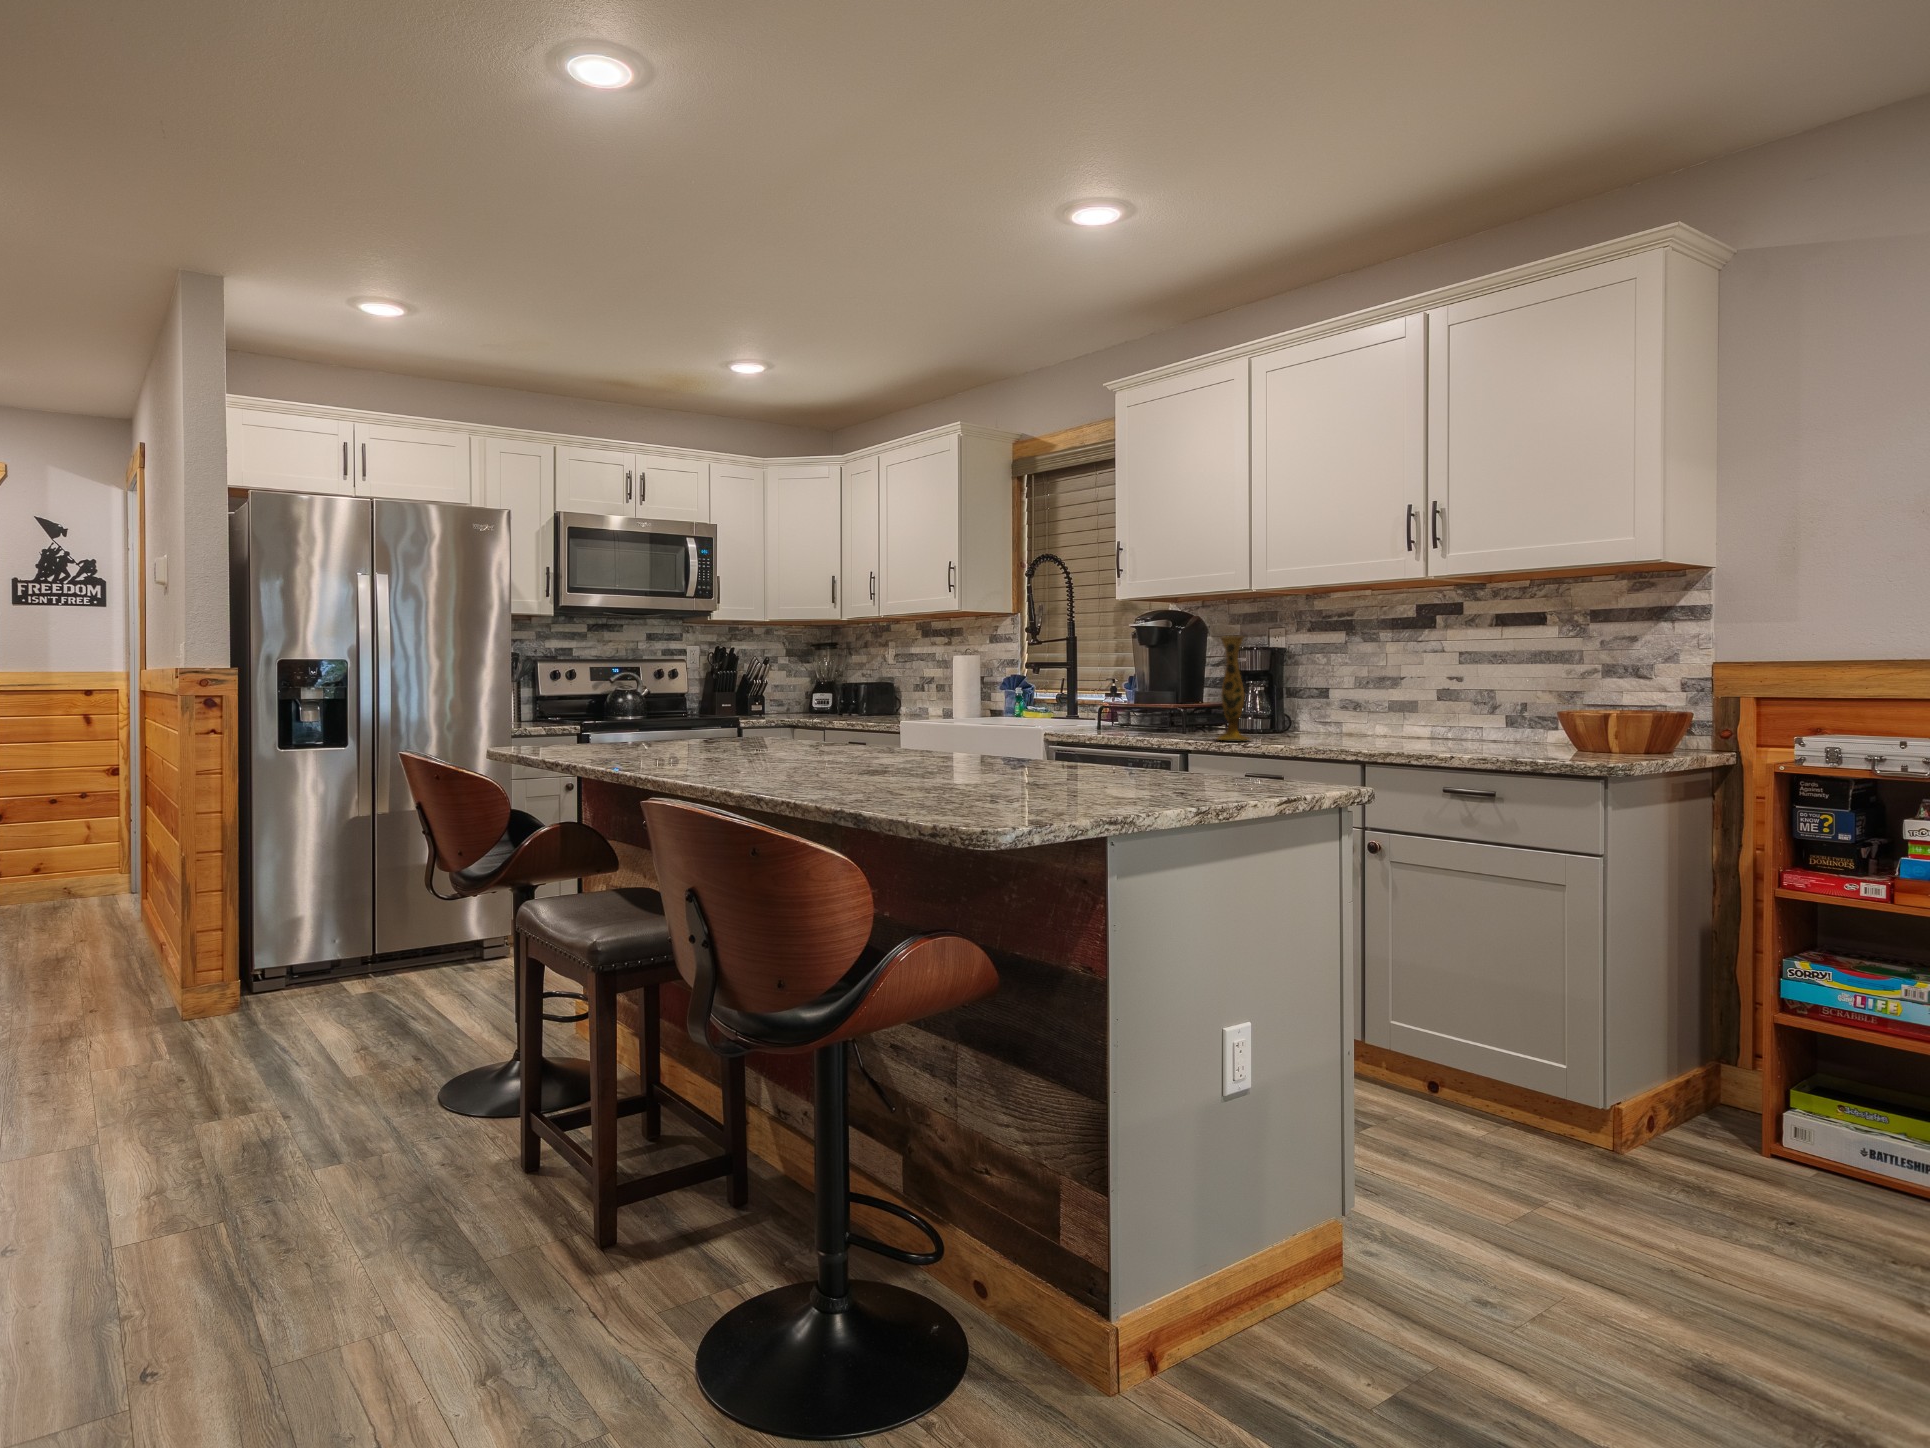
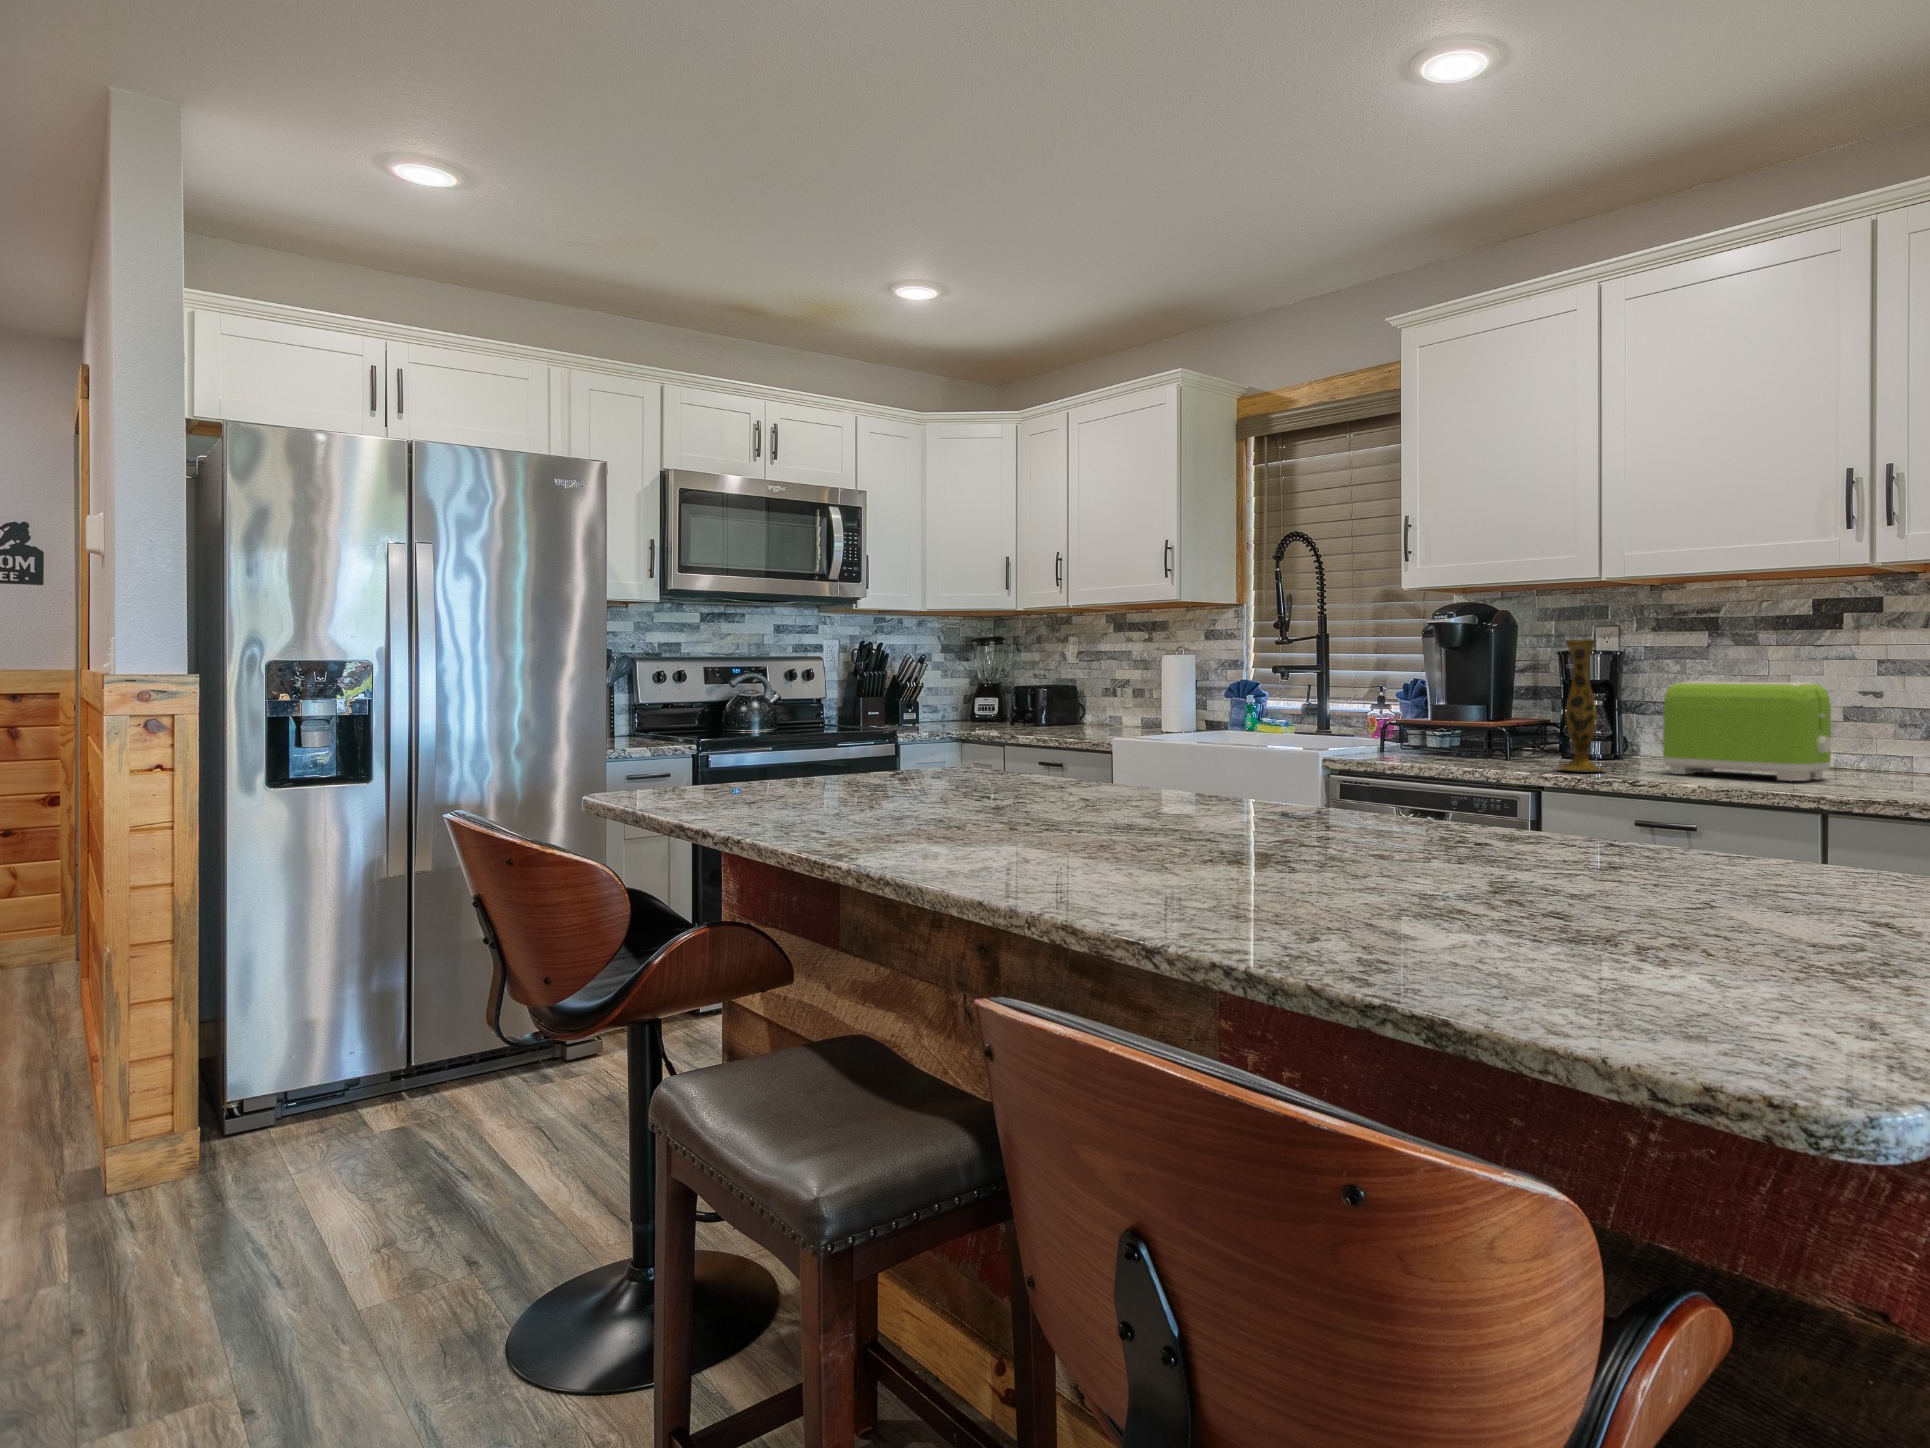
toaster: none [1293,668,1415,745] -> present [1663,681,1831,781]

